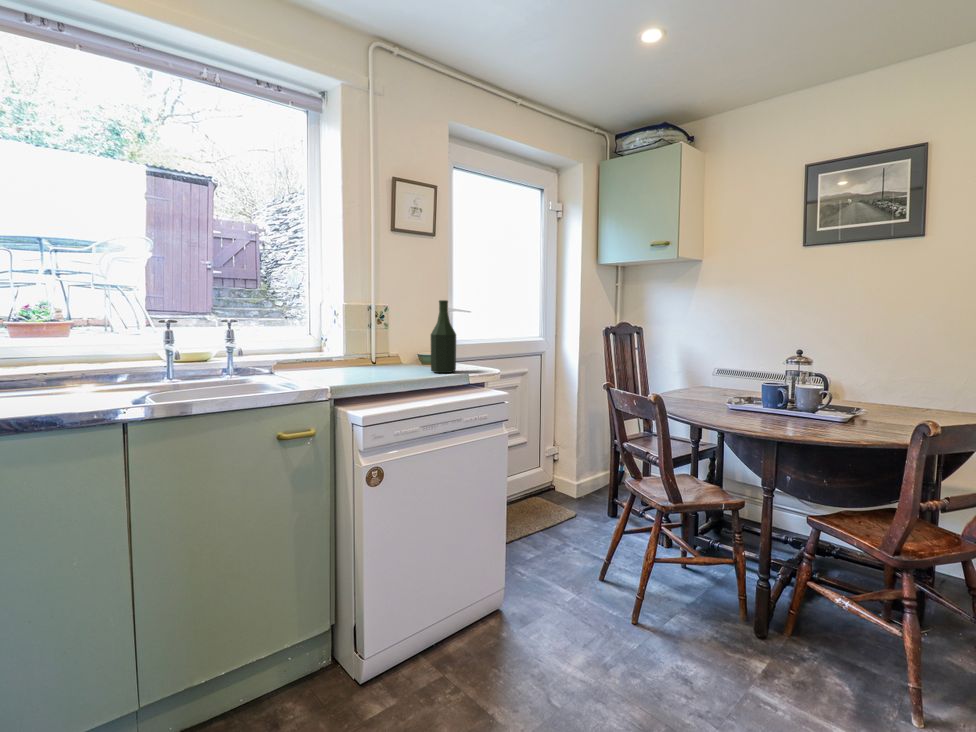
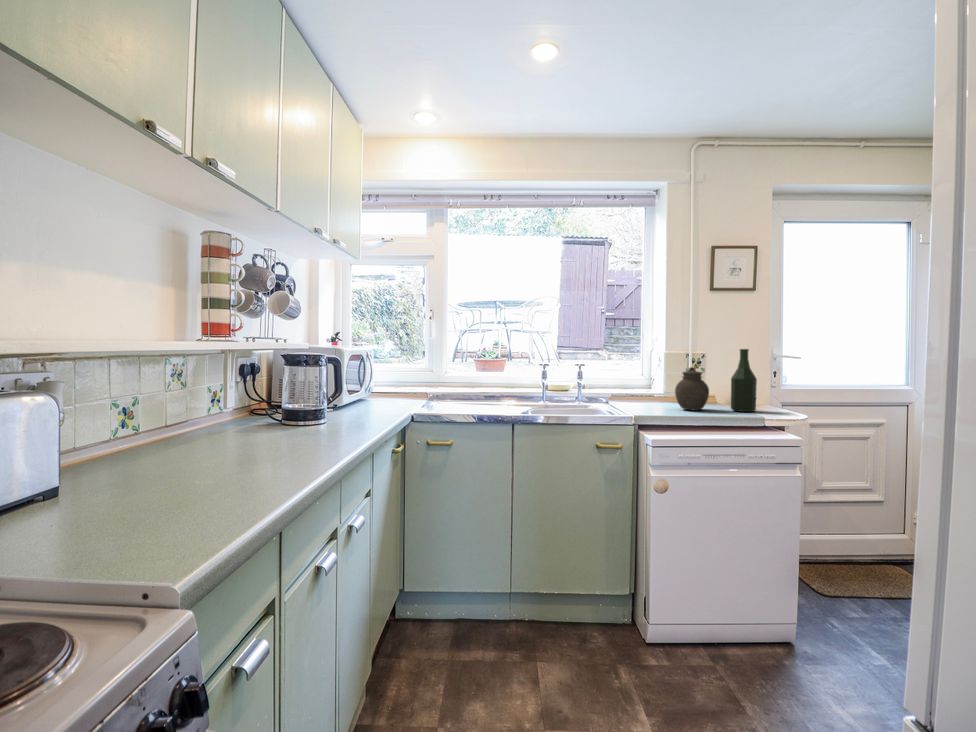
jar: none [368,322,408,375] -> present [675,367,709,410]

